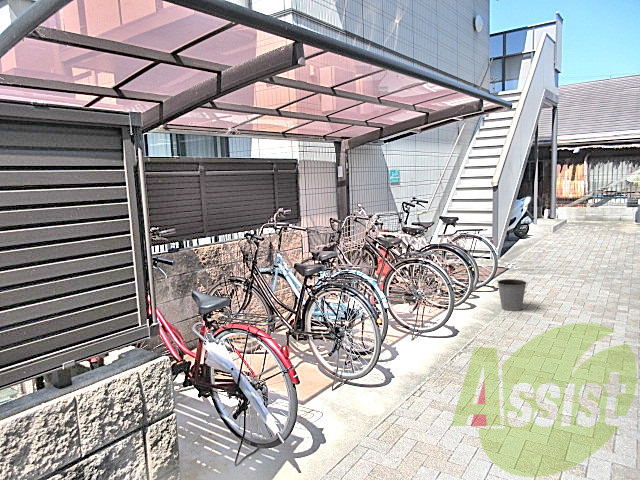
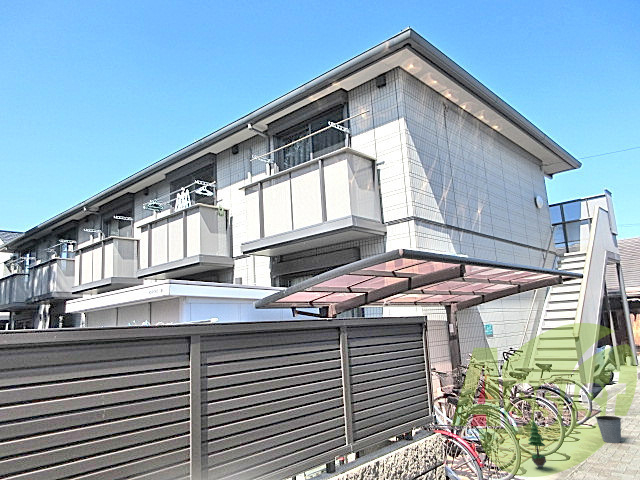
potted tree: none [403,291,426,349] -> present [528,421,546,468]

